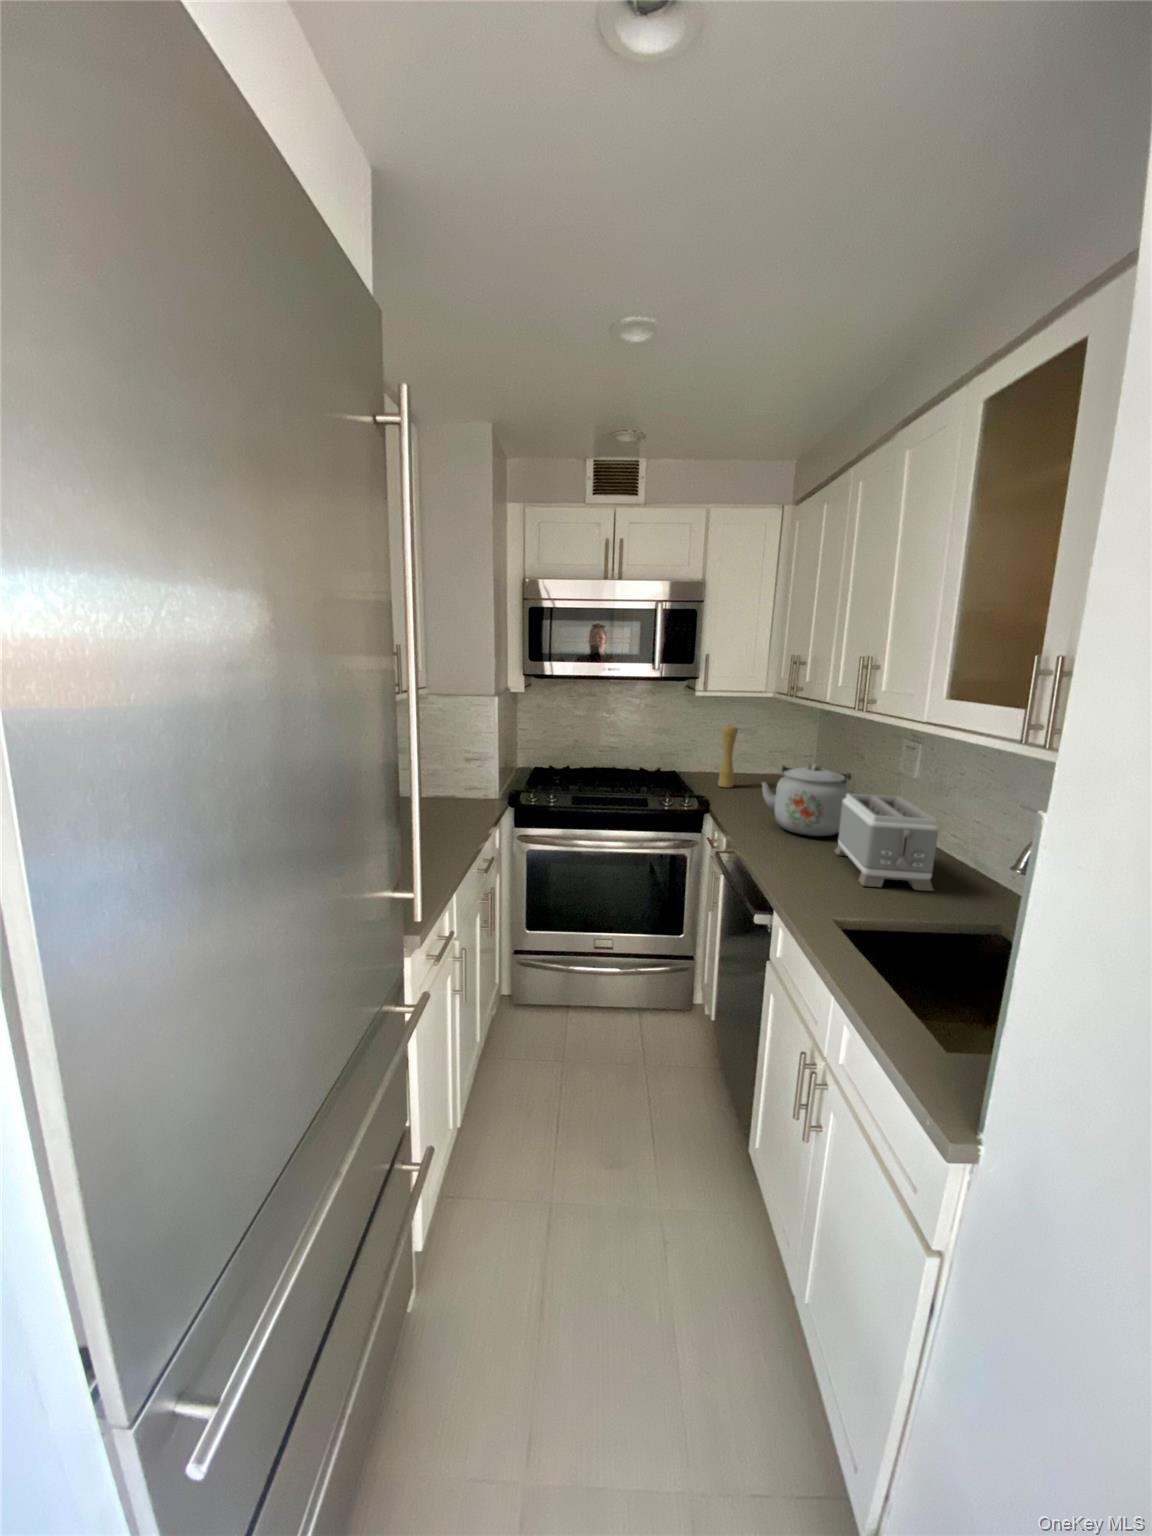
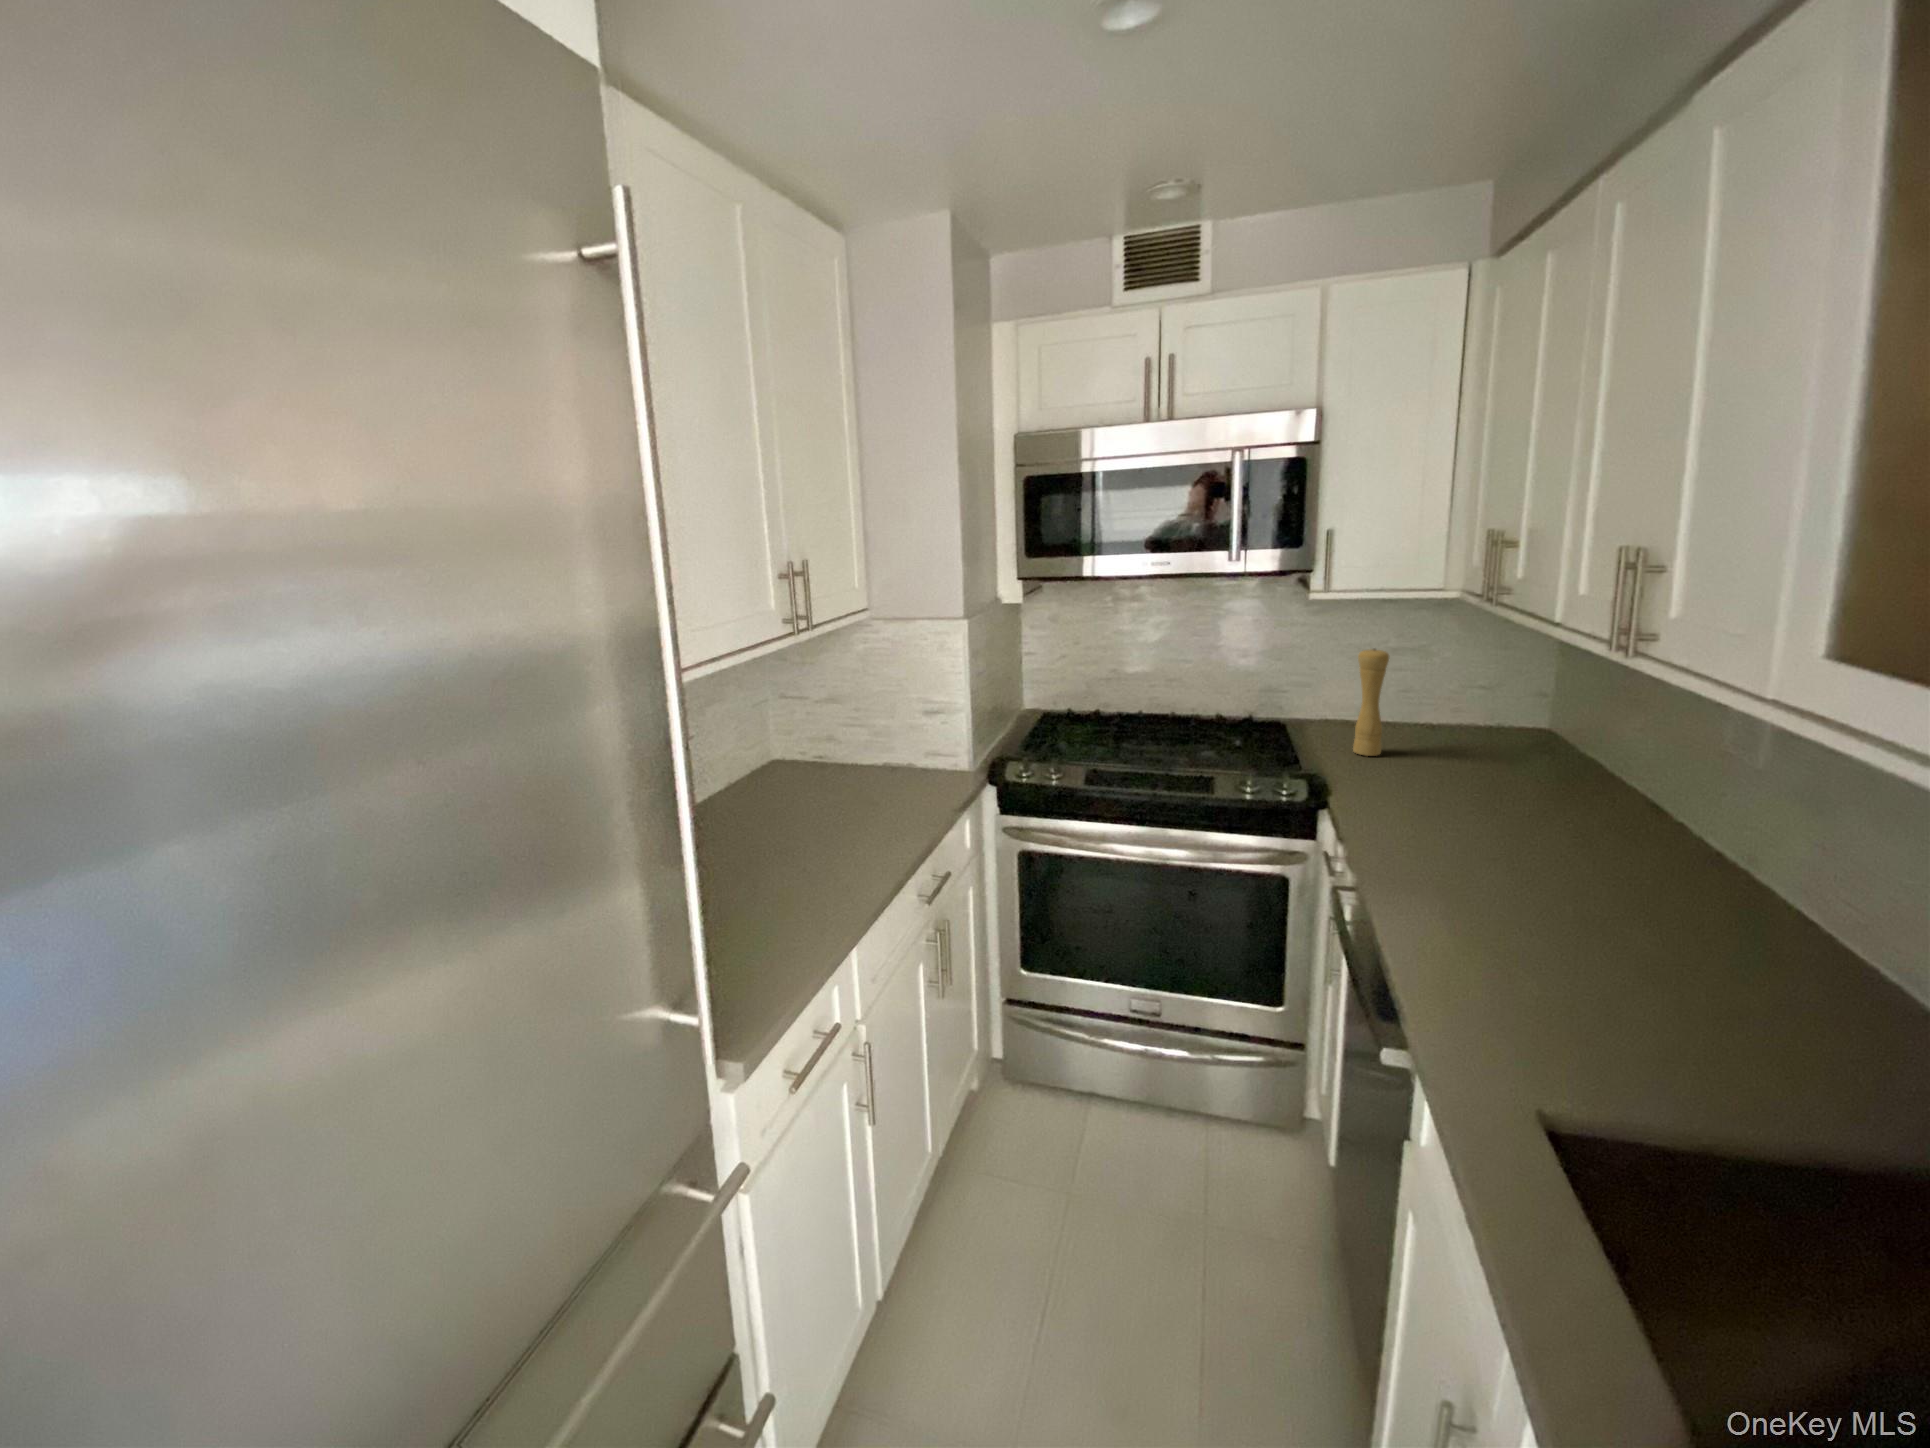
kettle: present [762,764,851,836] -> none [1419,737,1614,877]
toaster: present [834,794,939,891] -> none [1566,810,1815,1045]

